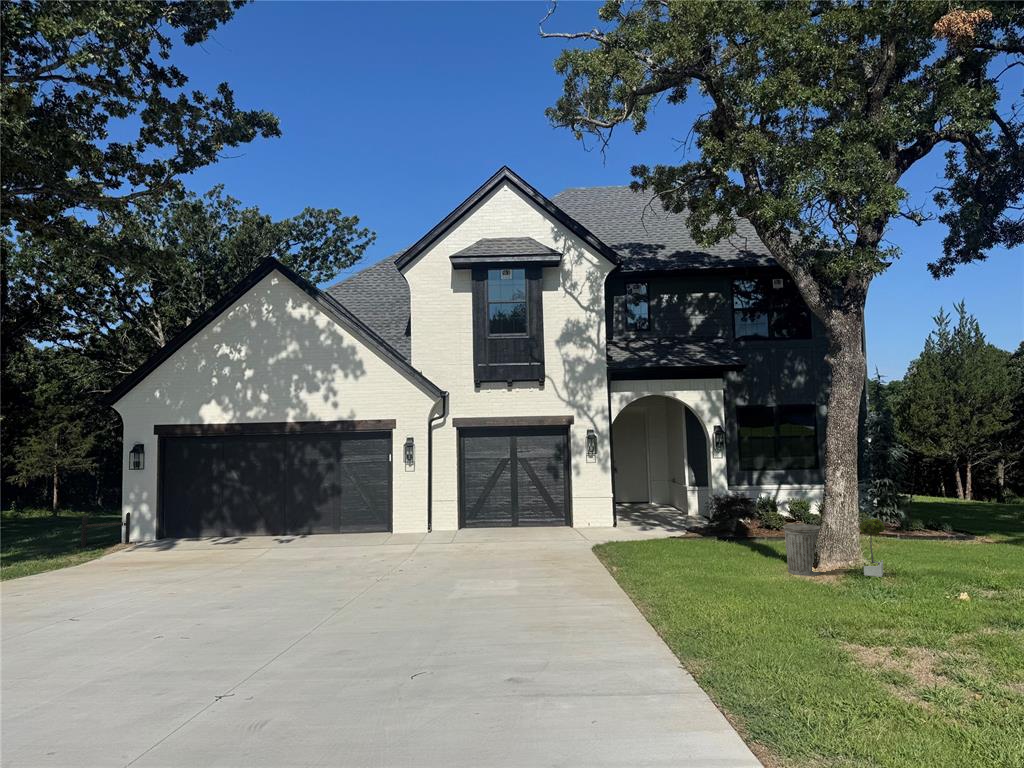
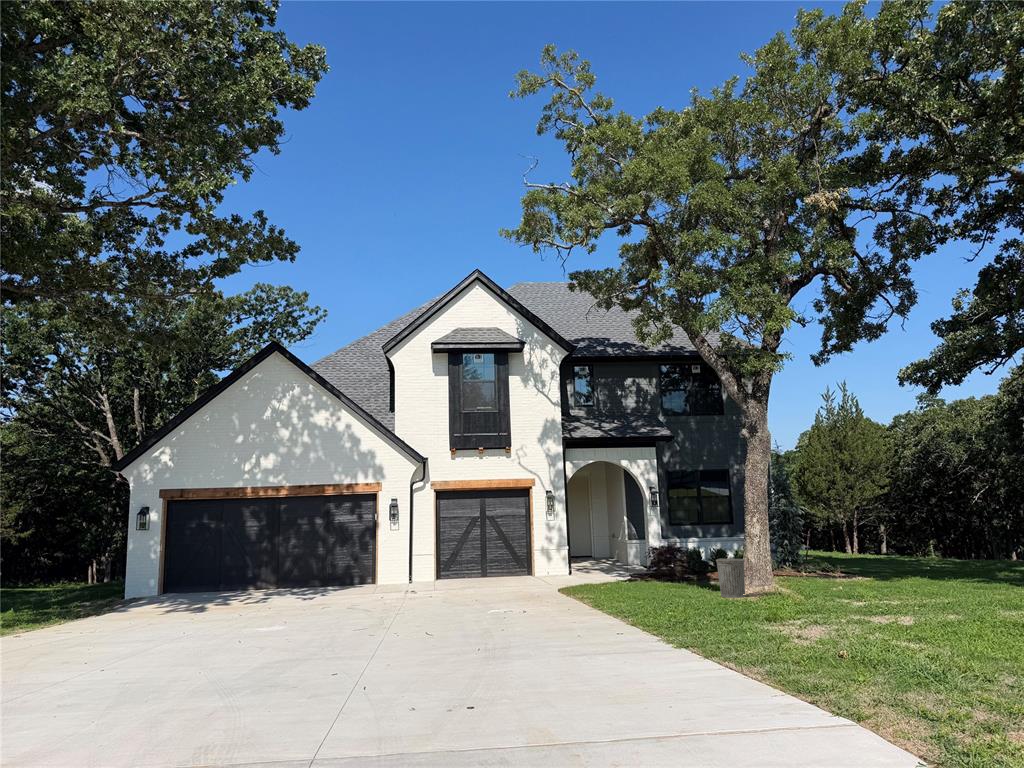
bench: present [81,512,130,547] -> none [80,572,128,605]
potted tree: present [859,518,885,577] -> none [772,551,791,596]

